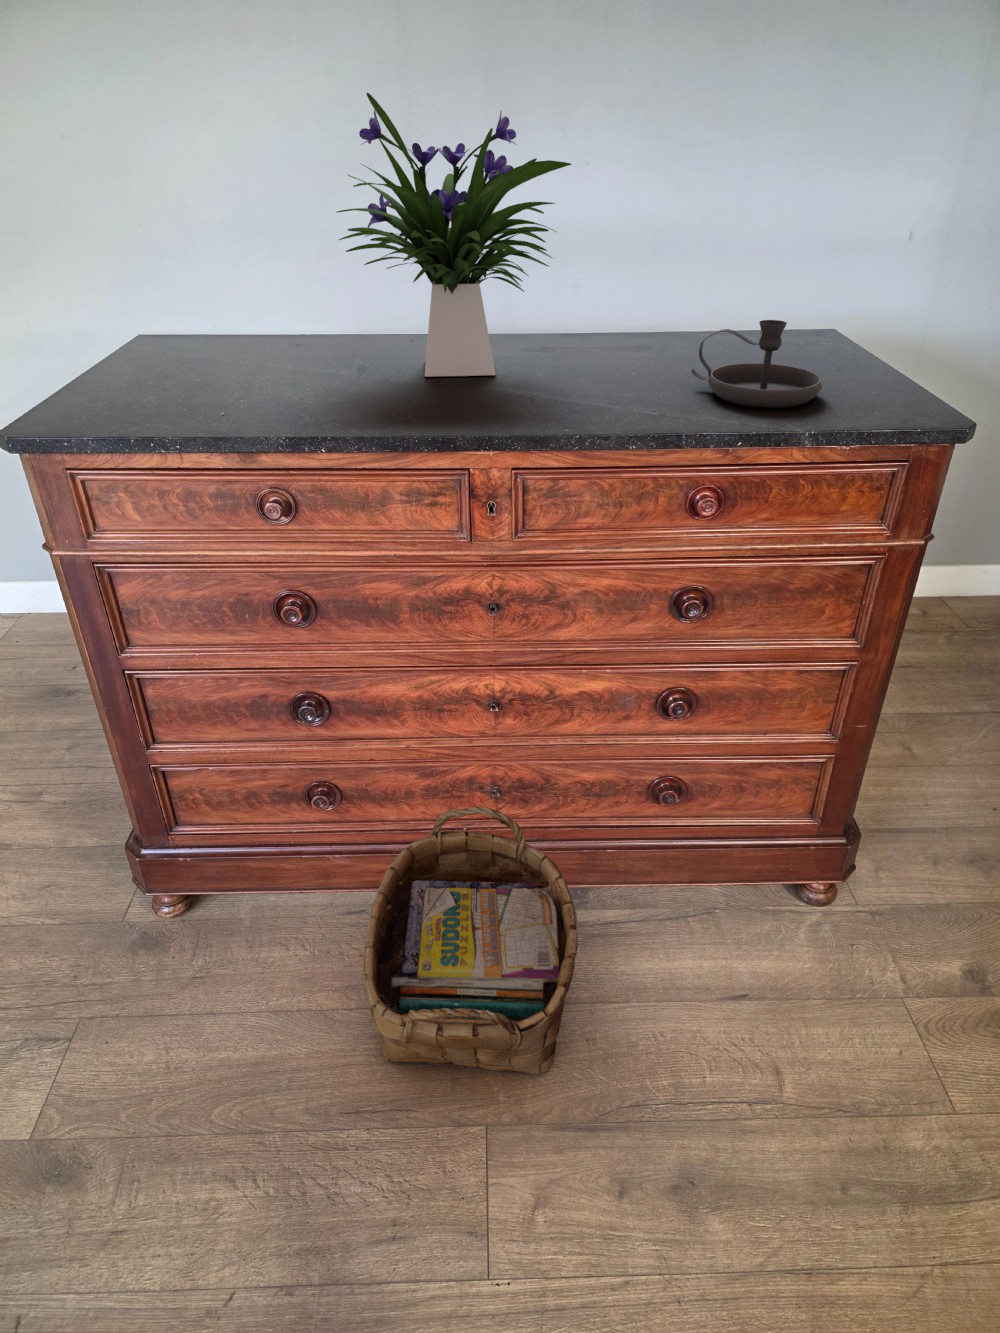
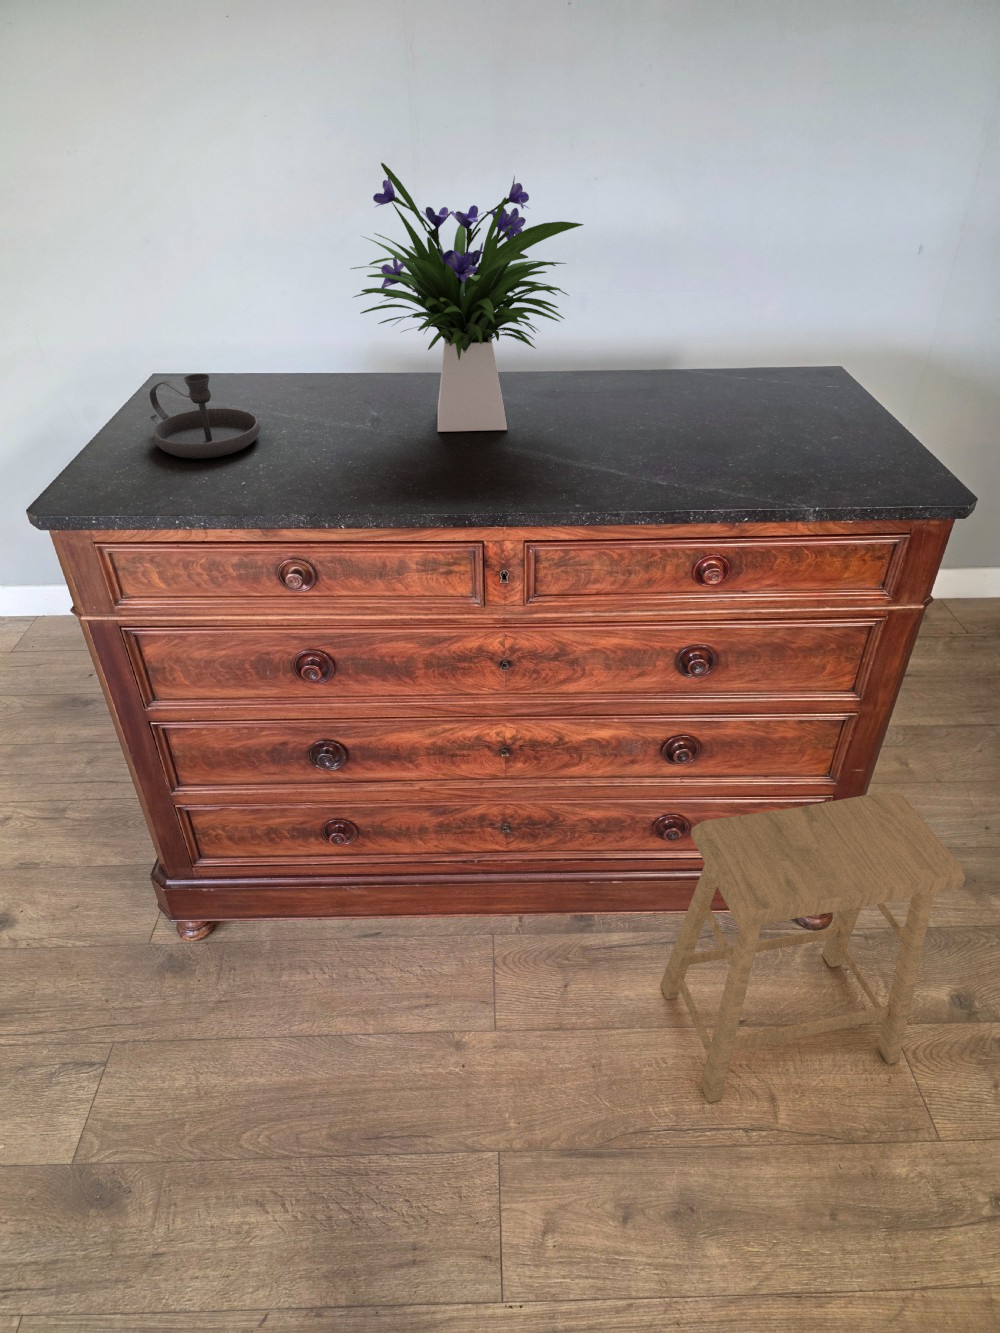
candlestick: present [691,320,822,408] -> present [150,374,260,459]
footstool: none [658,738,977,1074] -> present [660,791,965,1102]
woven basket: present [363,807,578,1074] -> none [383,847,585,1102]

